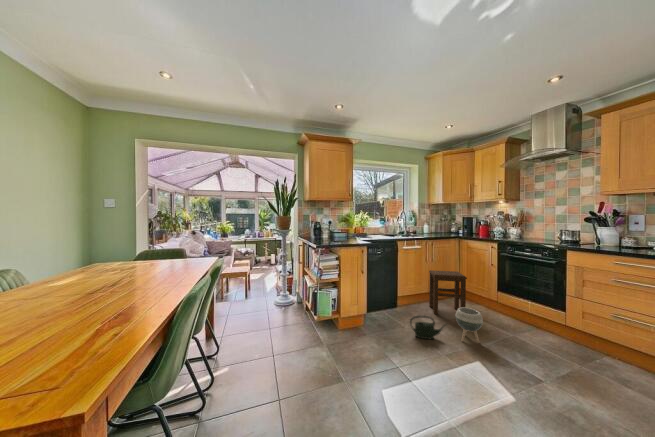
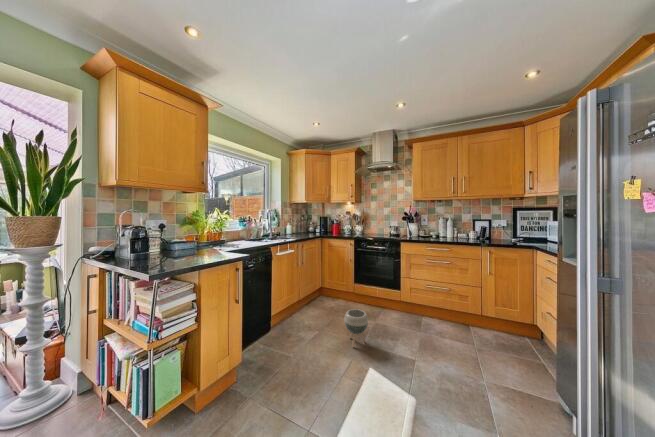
stool: present [429,270,467,314] -> none [303,271,339,322]
watering can: present [410,316,446,339] -> none [305,334,342,365]

